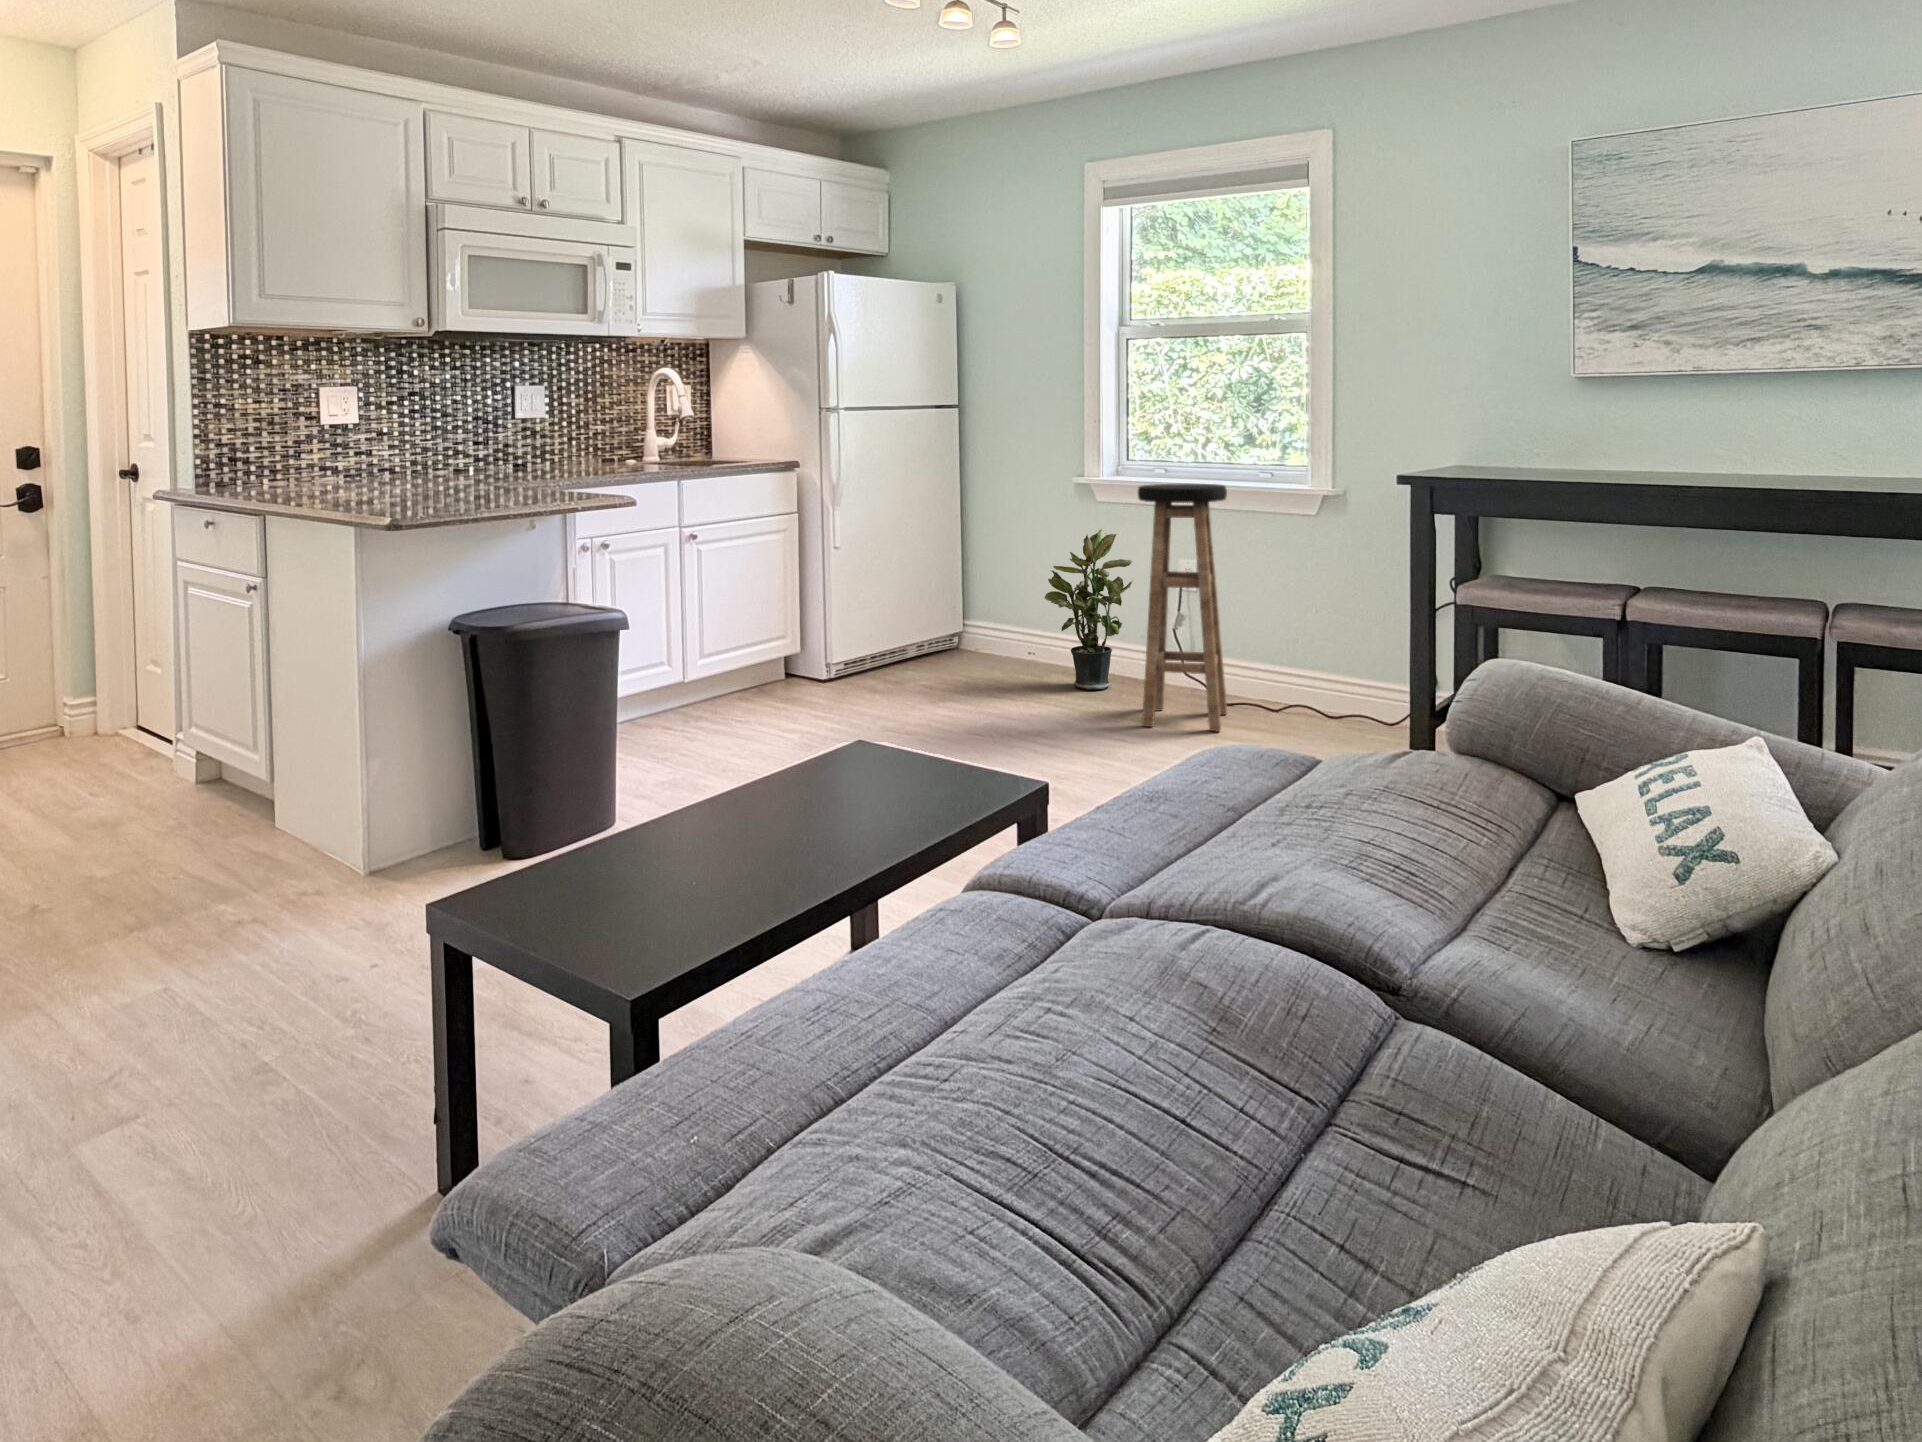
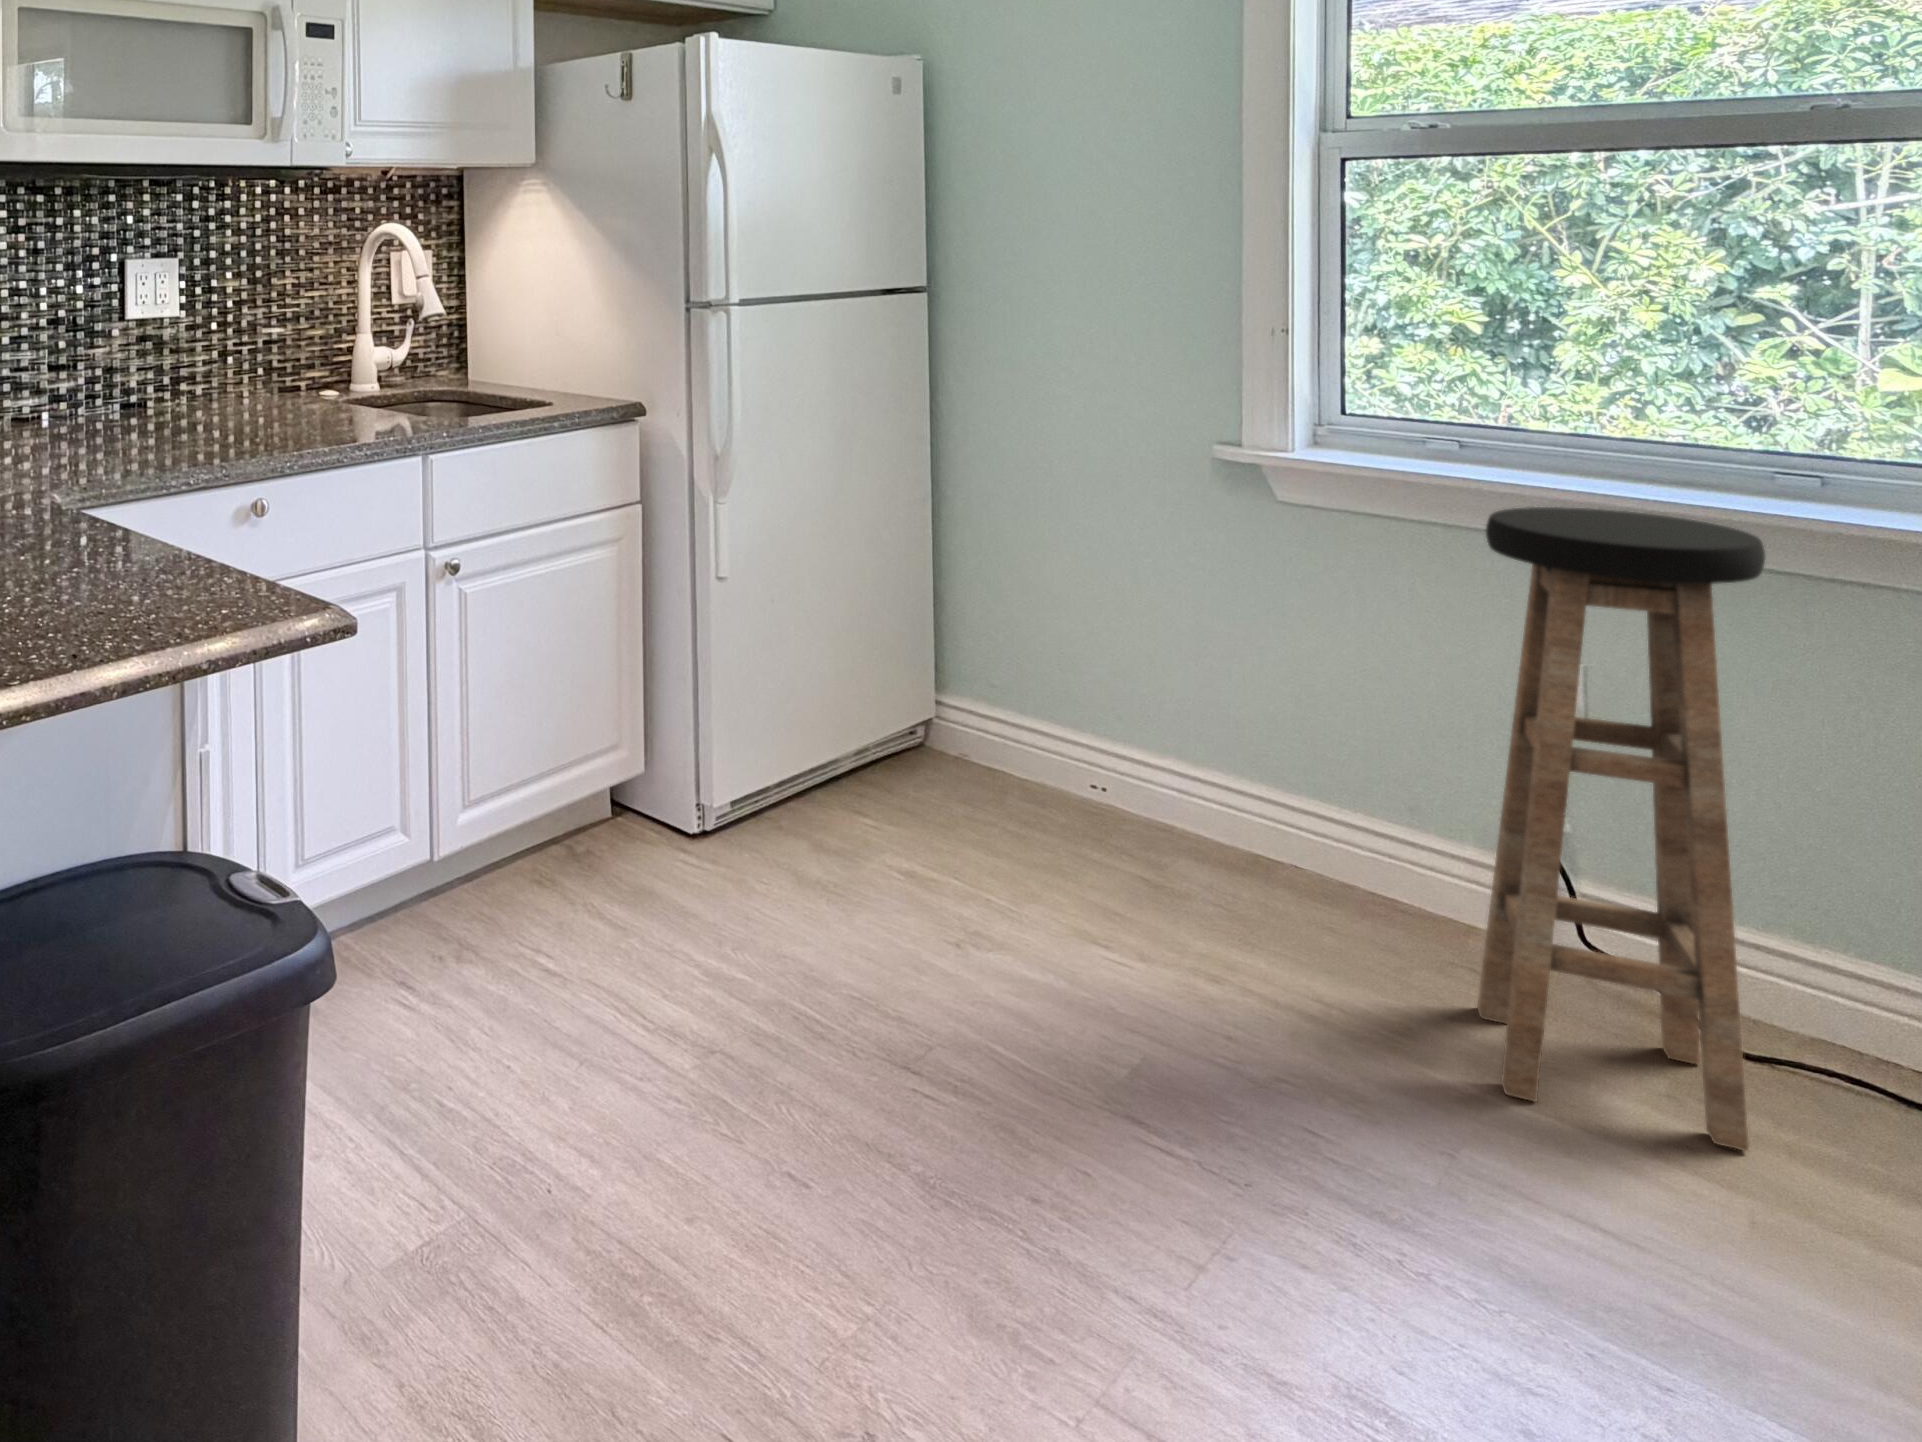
potted plant: present [1045,529,1132,690] -> none [1163,568,1378,915]

